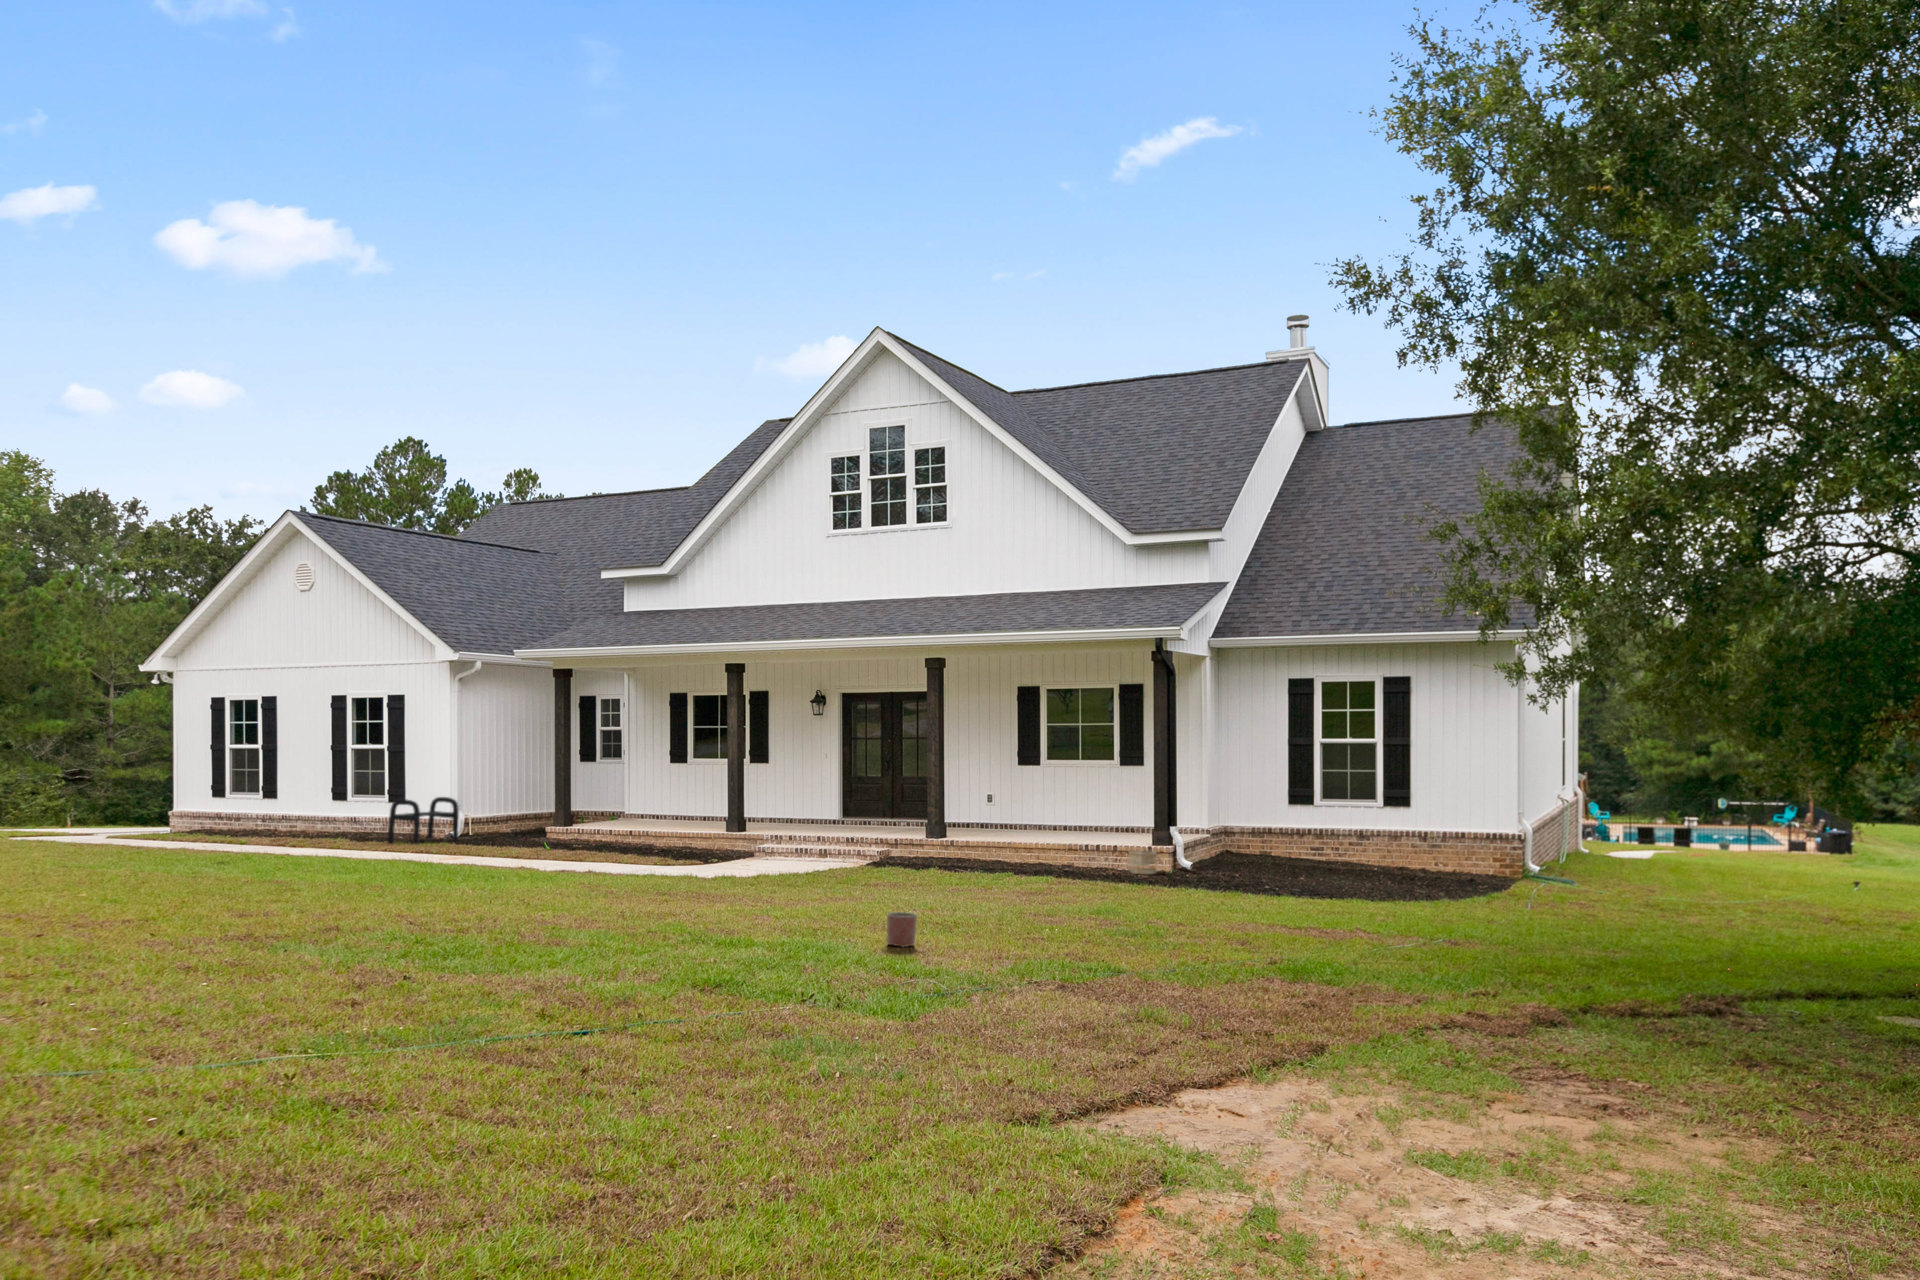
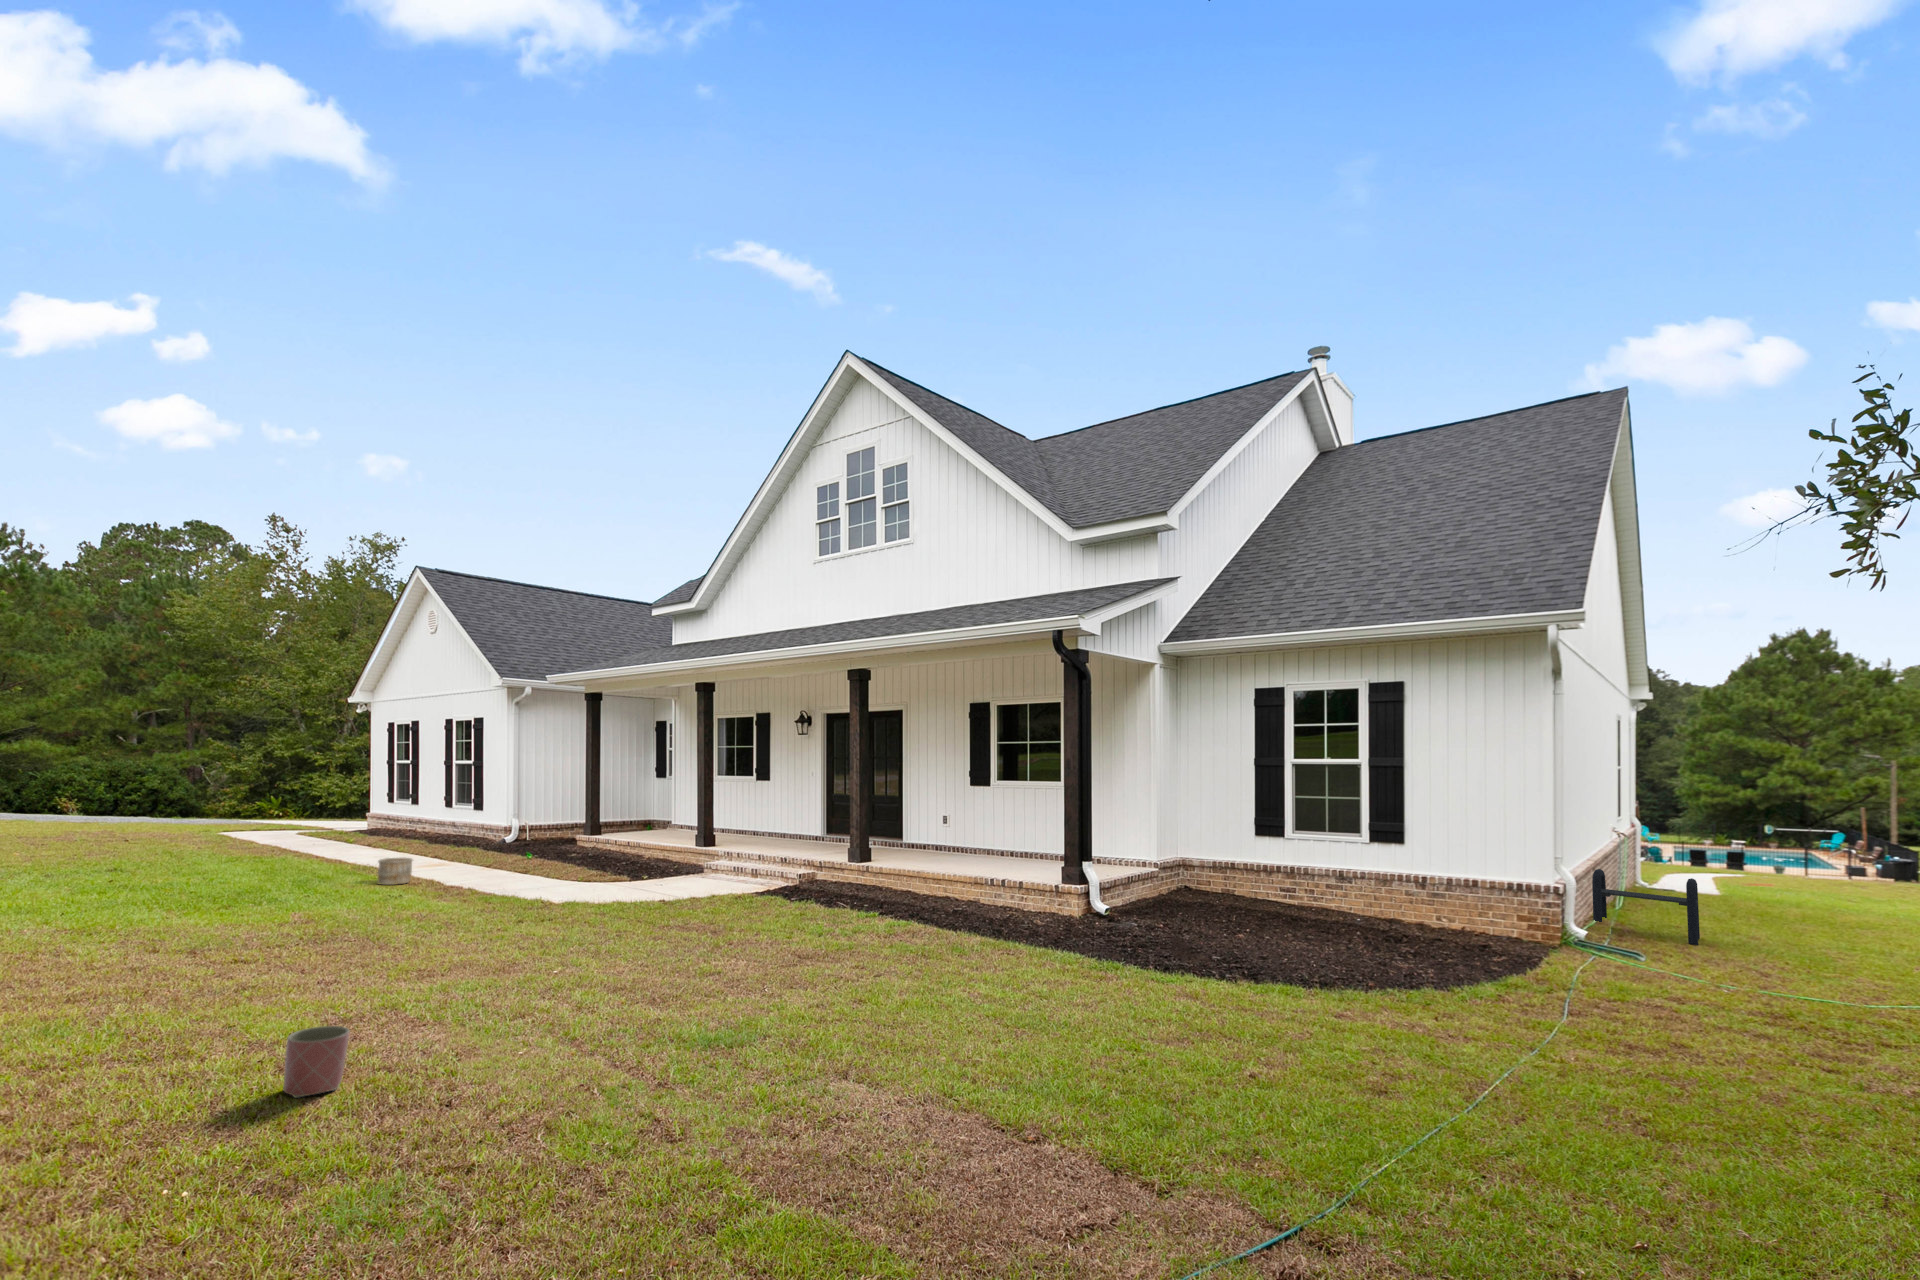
bench: present [387,797,459,844] -> present [1592,869,1700,945]
wooden bucket: present [1129,850,1157,875] -> present [378,858,413,885]

